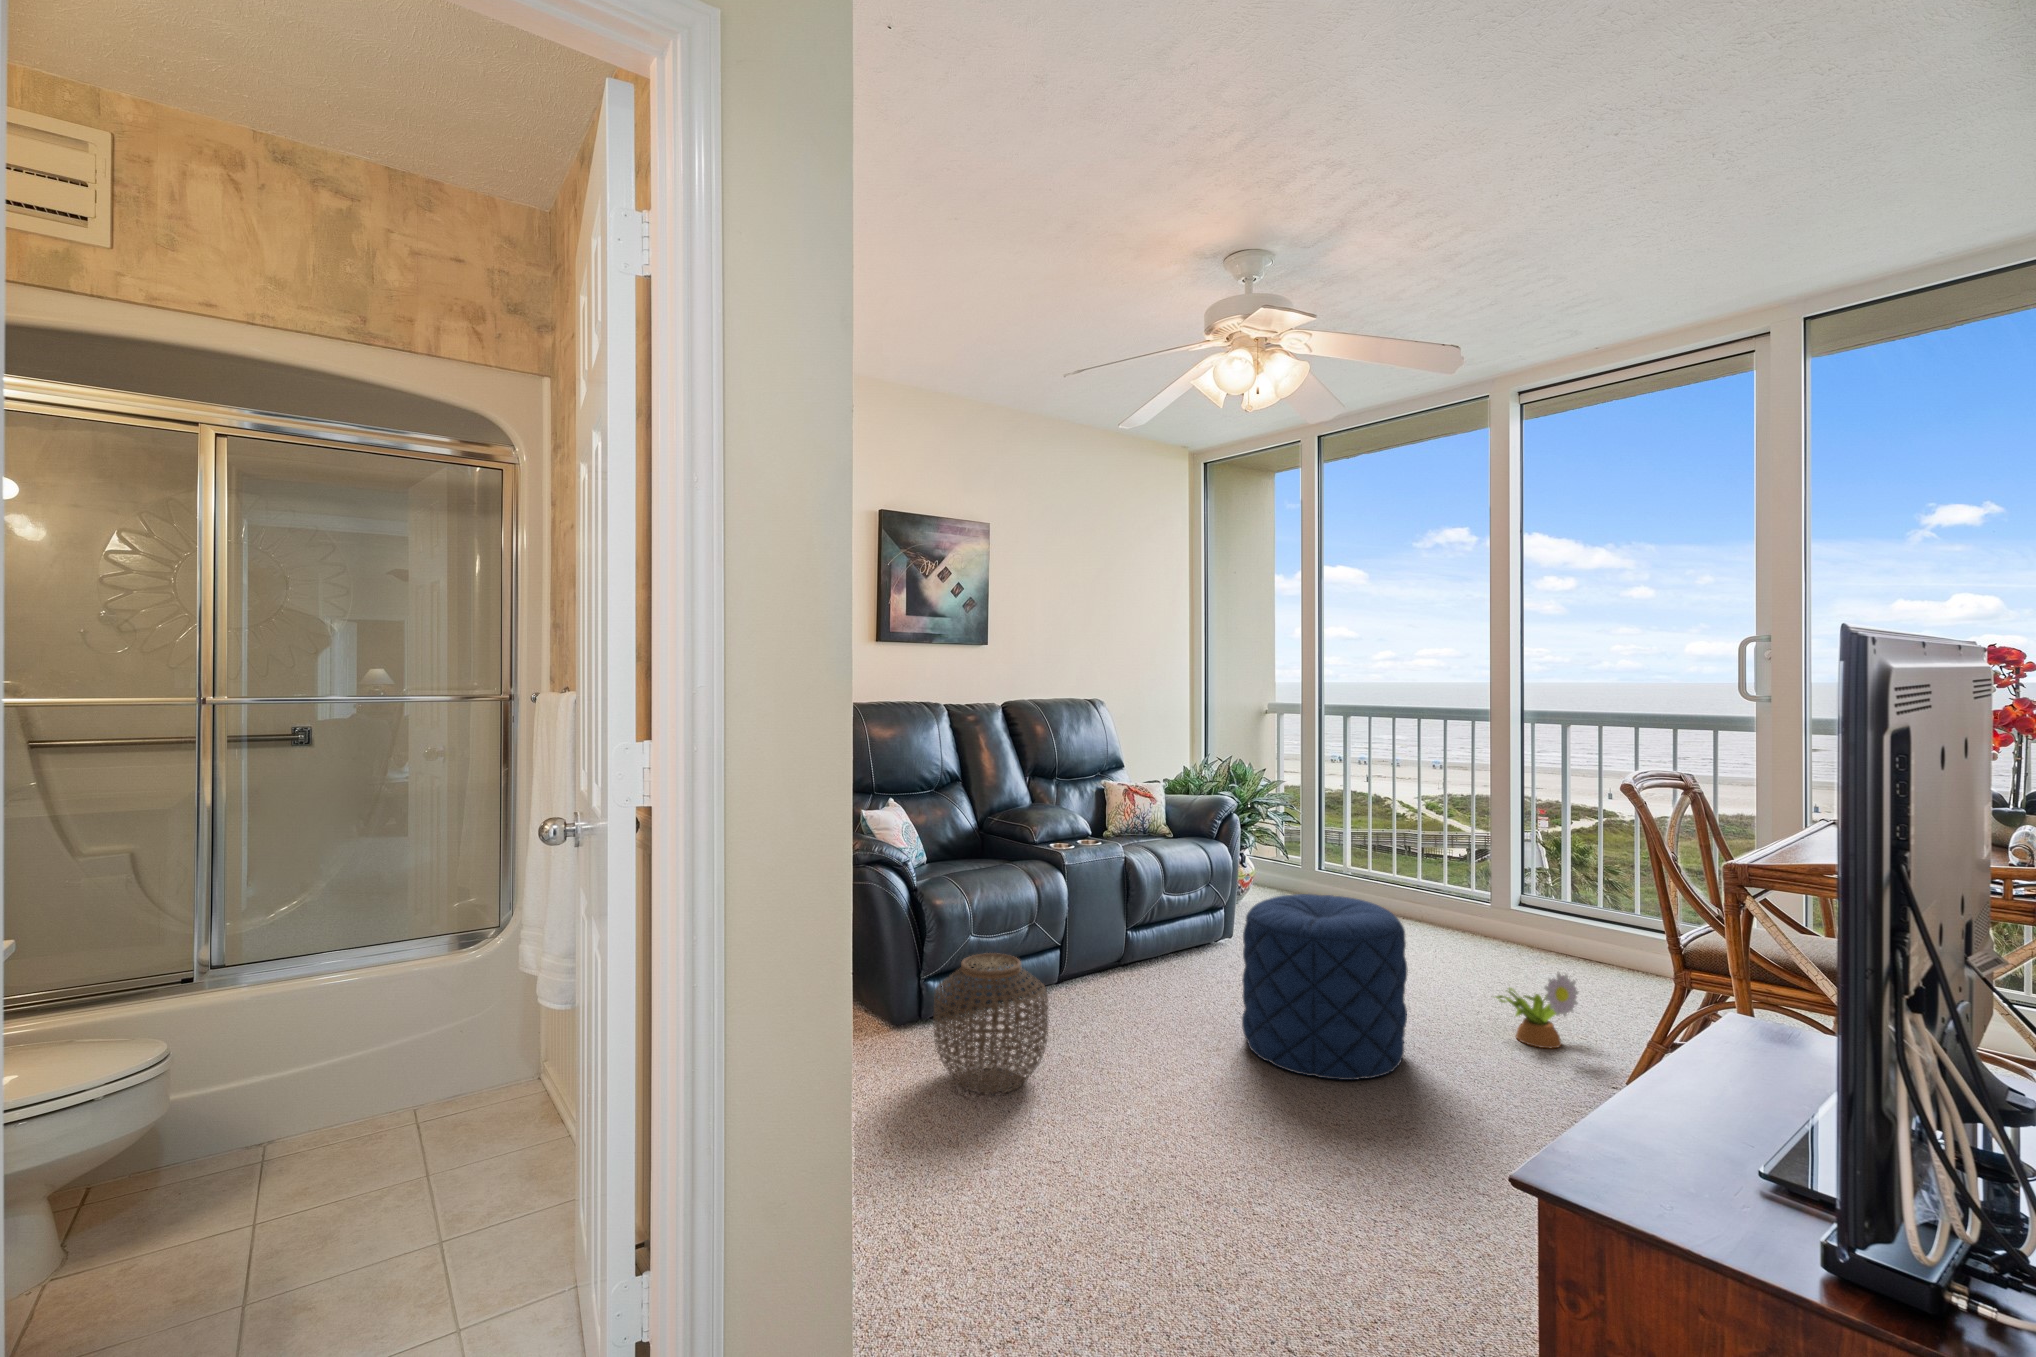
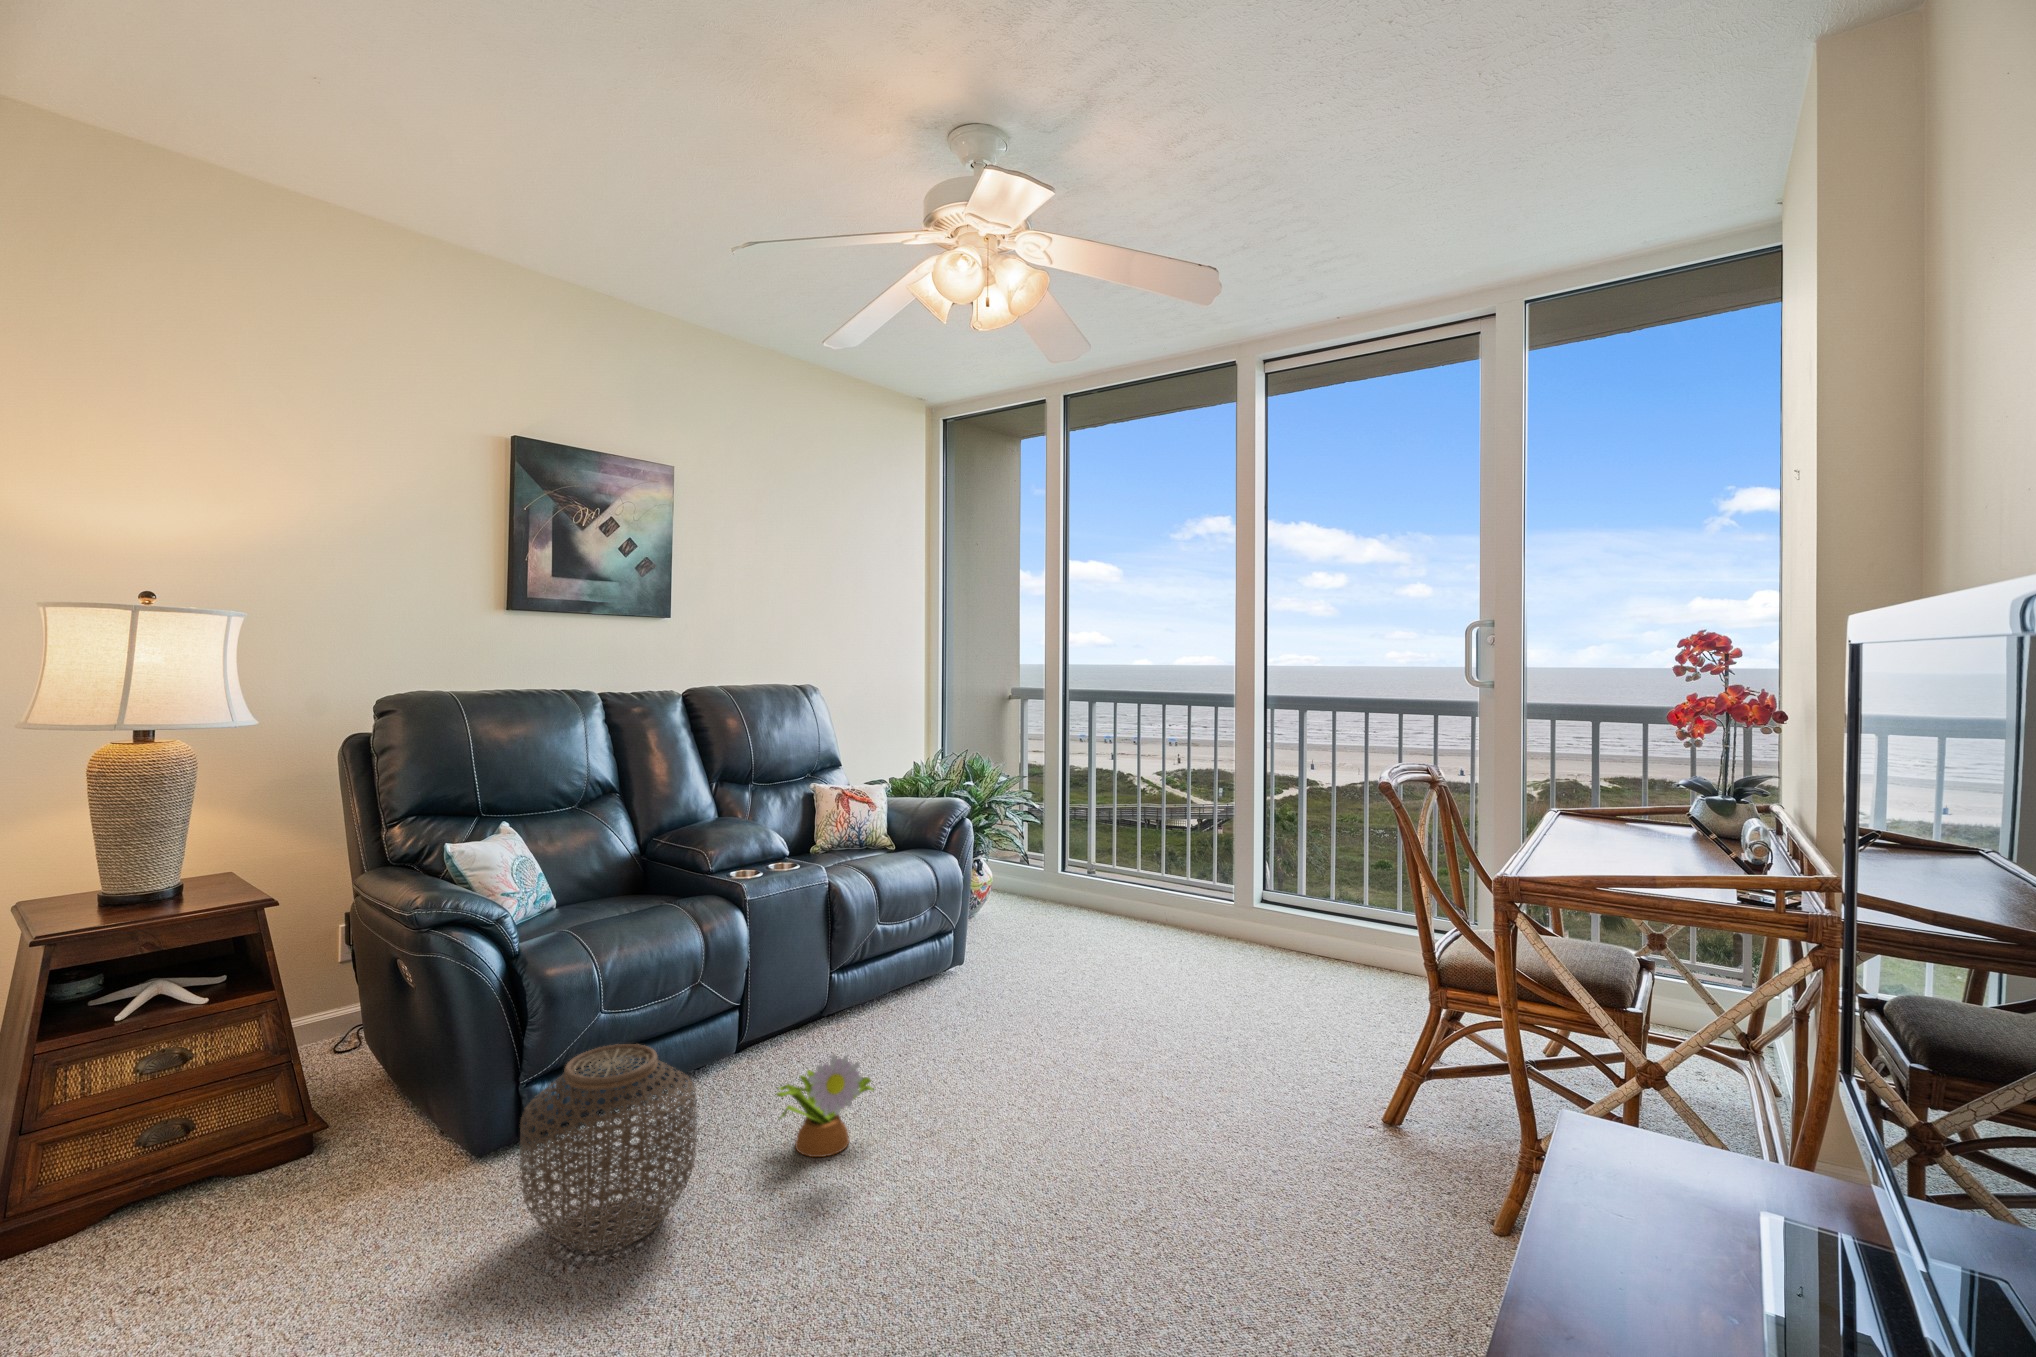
pouf: present [1242,894,1408,1080] -> none [962,922,1151,1157]
decorative plant: present [1496,973,1578,1048] -> present [776,1055,874,1157]

